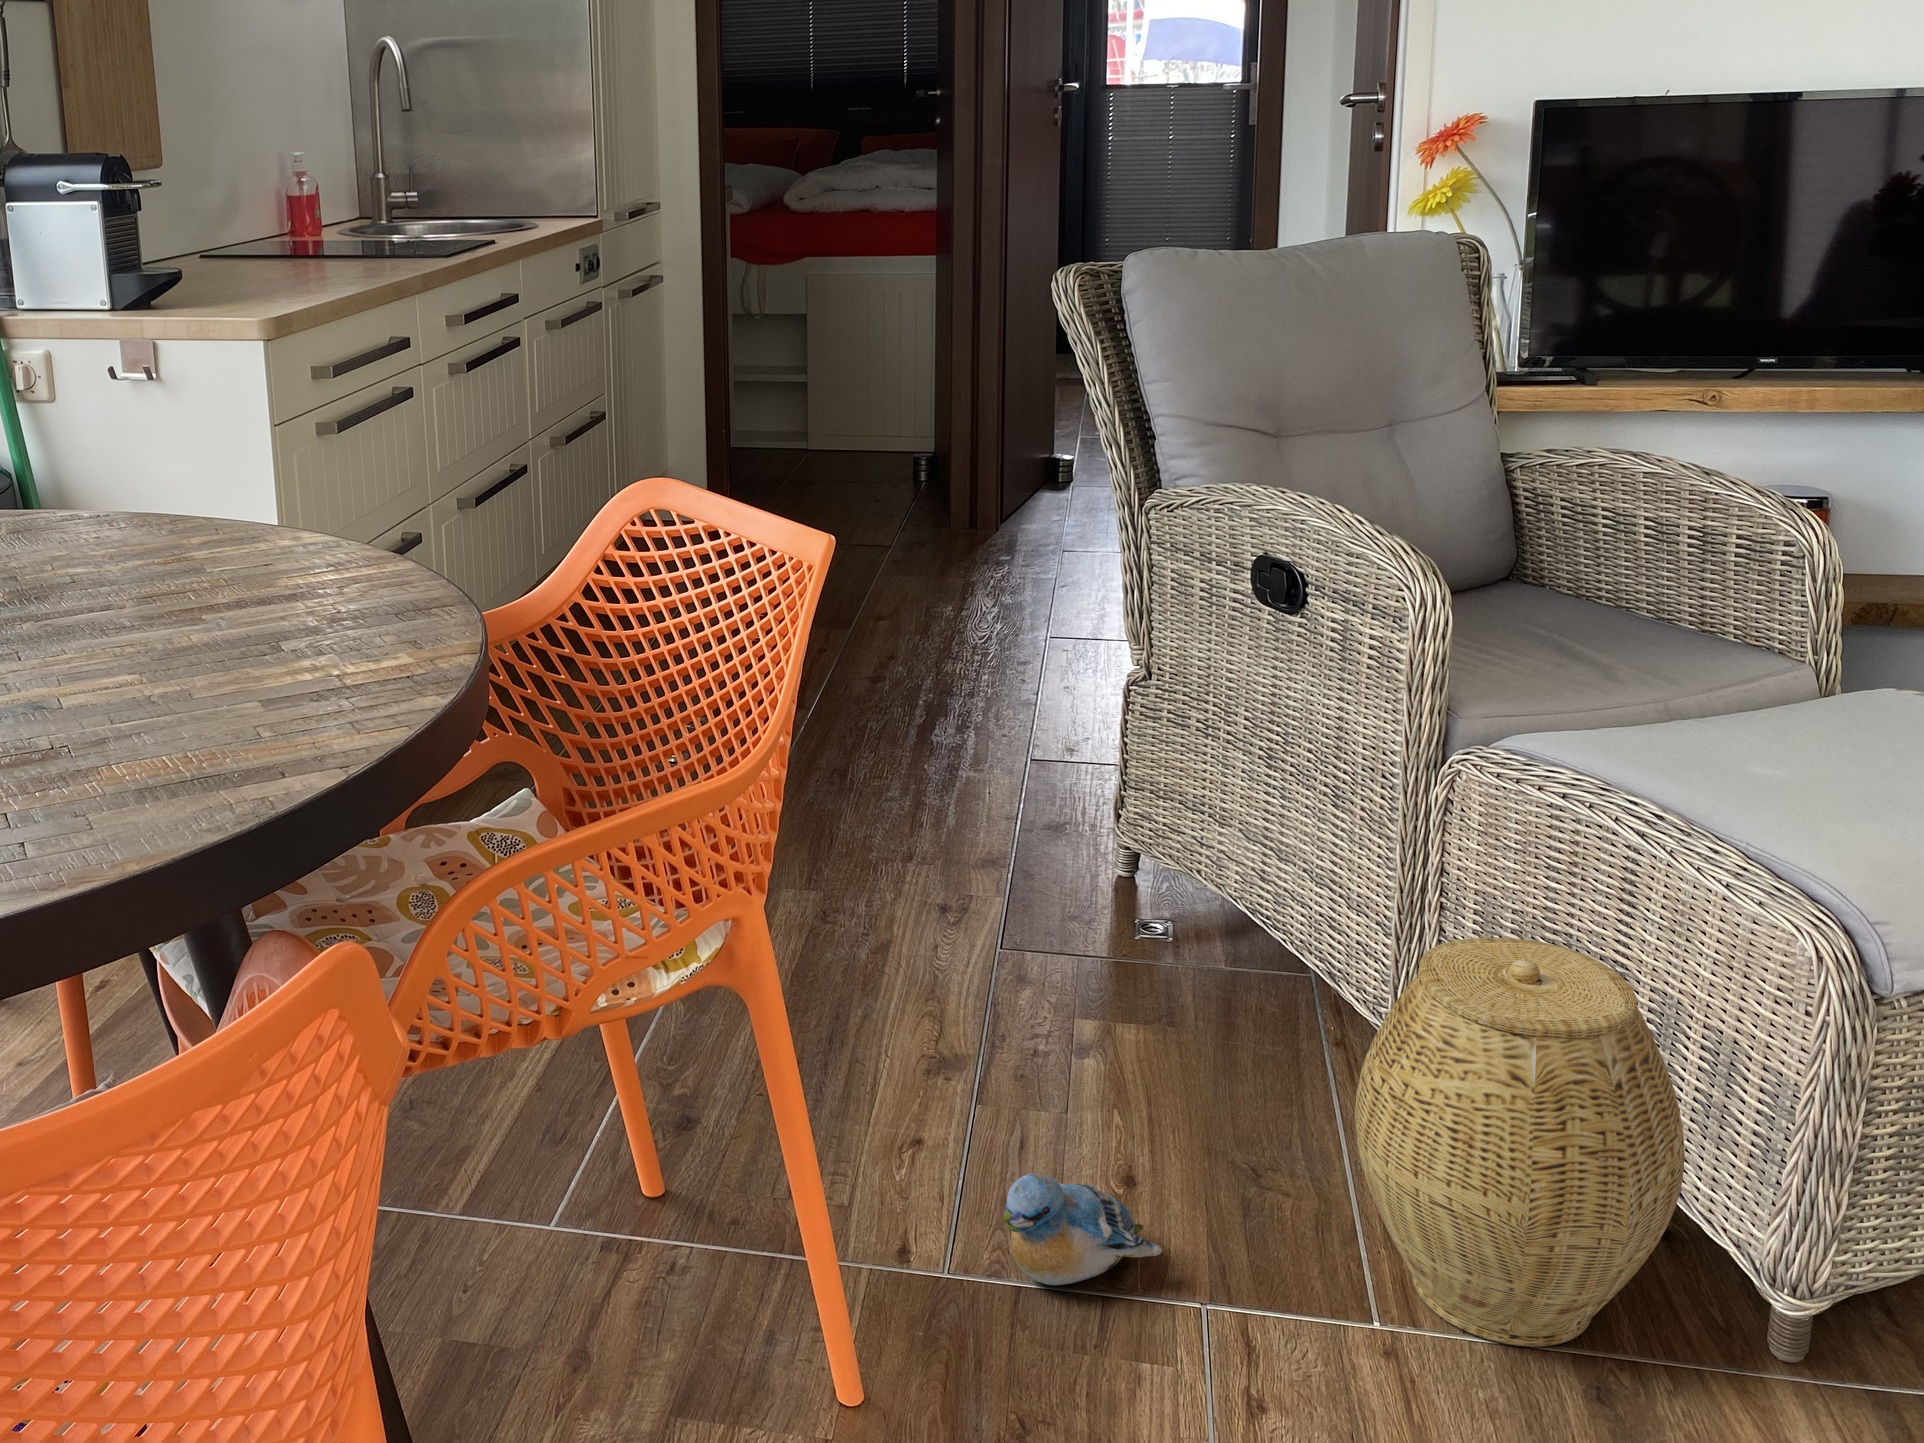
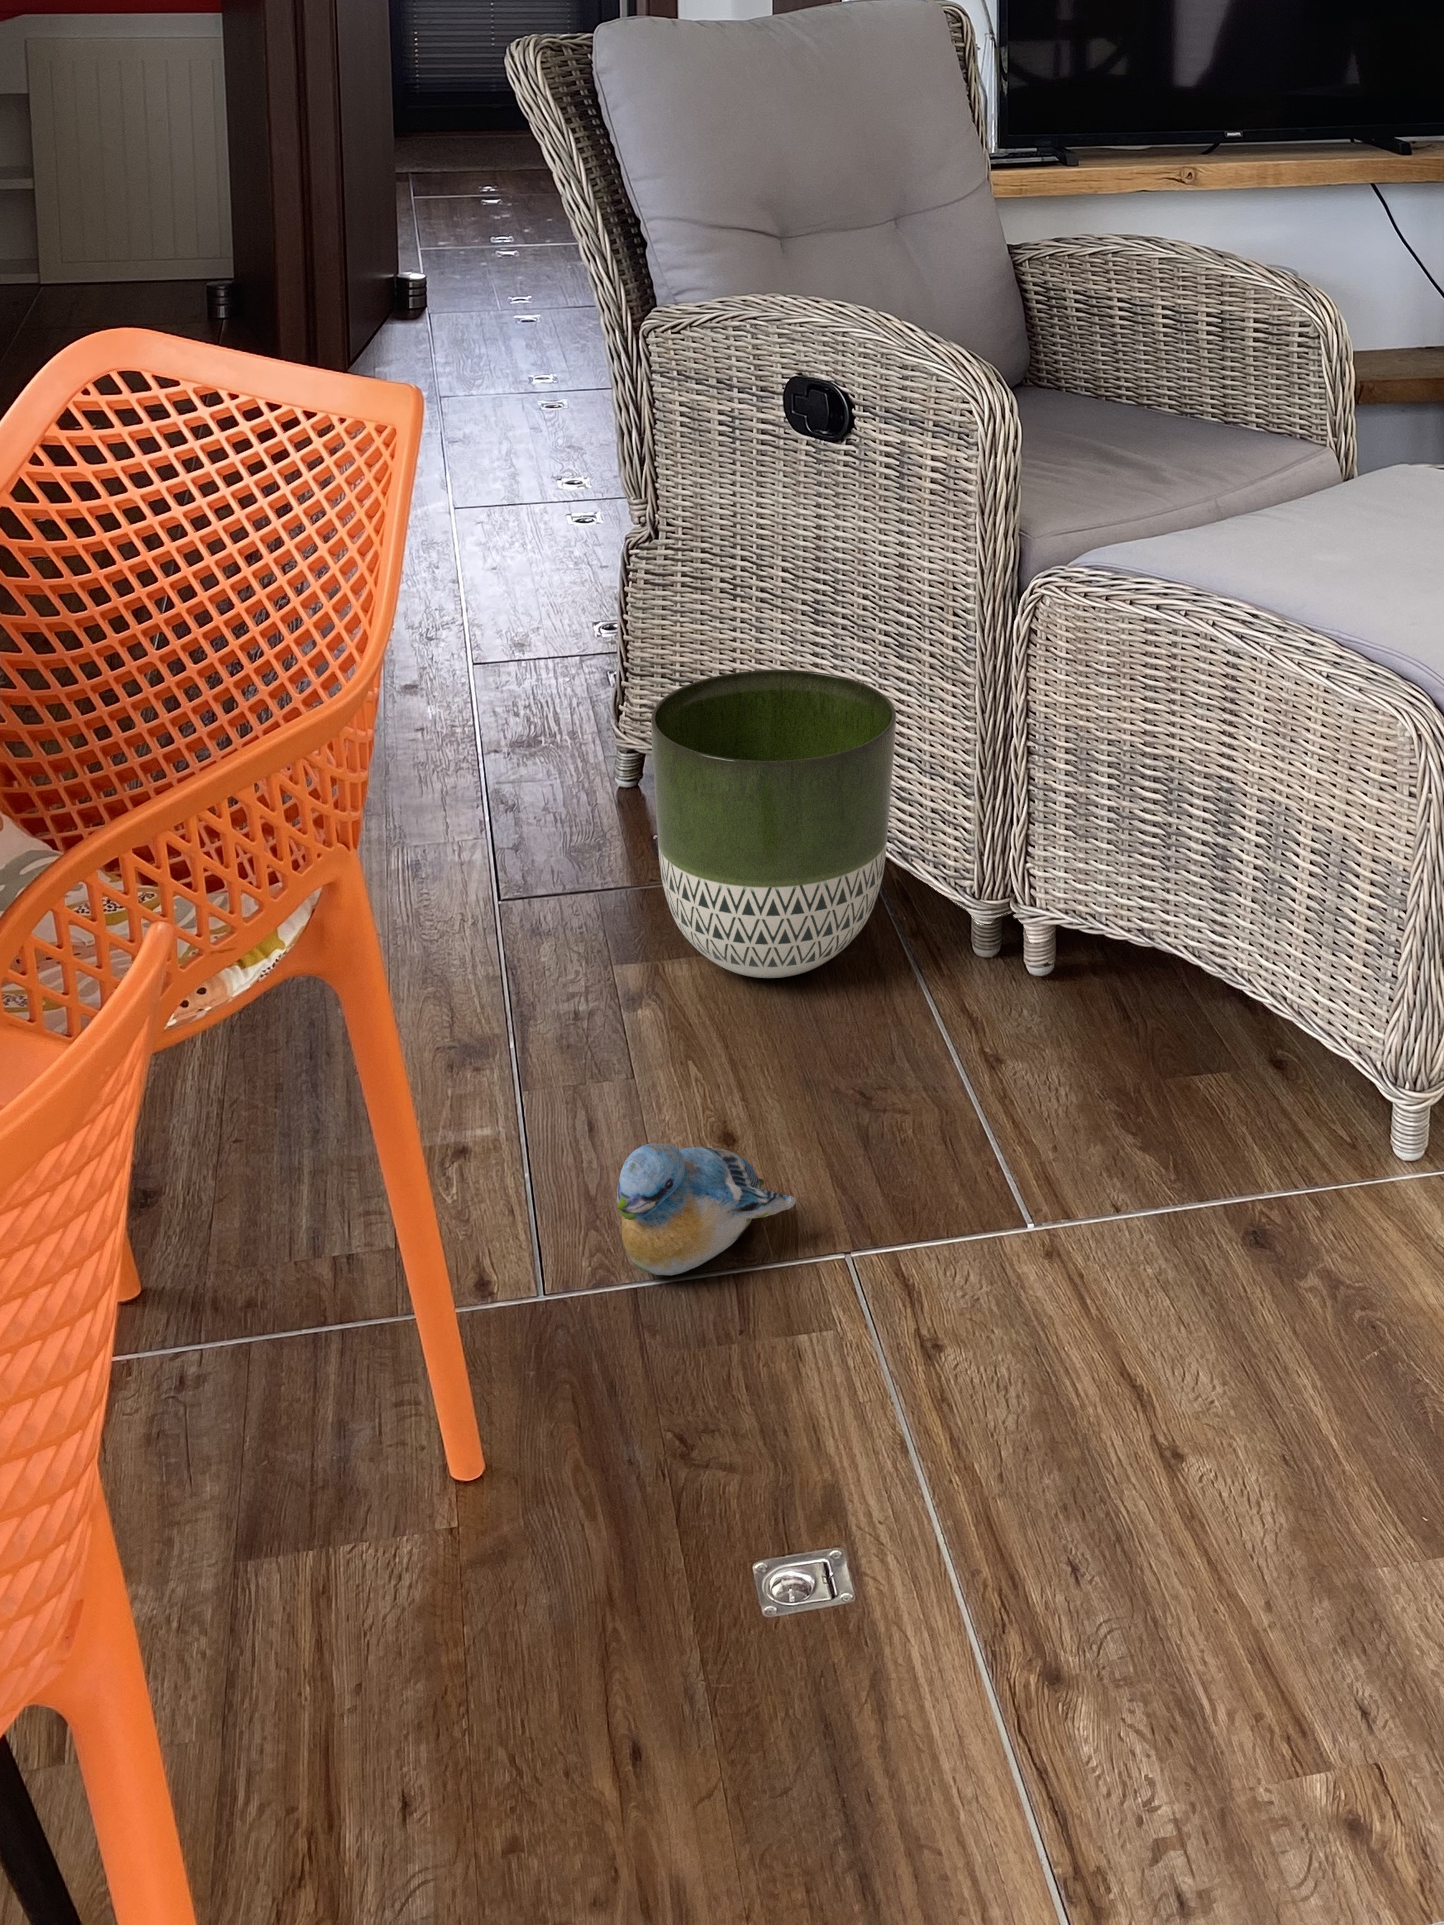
planter: none [1111,799,1325,1060] -> present [651,670,896,978]
woven basket: present [1355,938,1685,1347] -> none [987,769,1311,1208]

